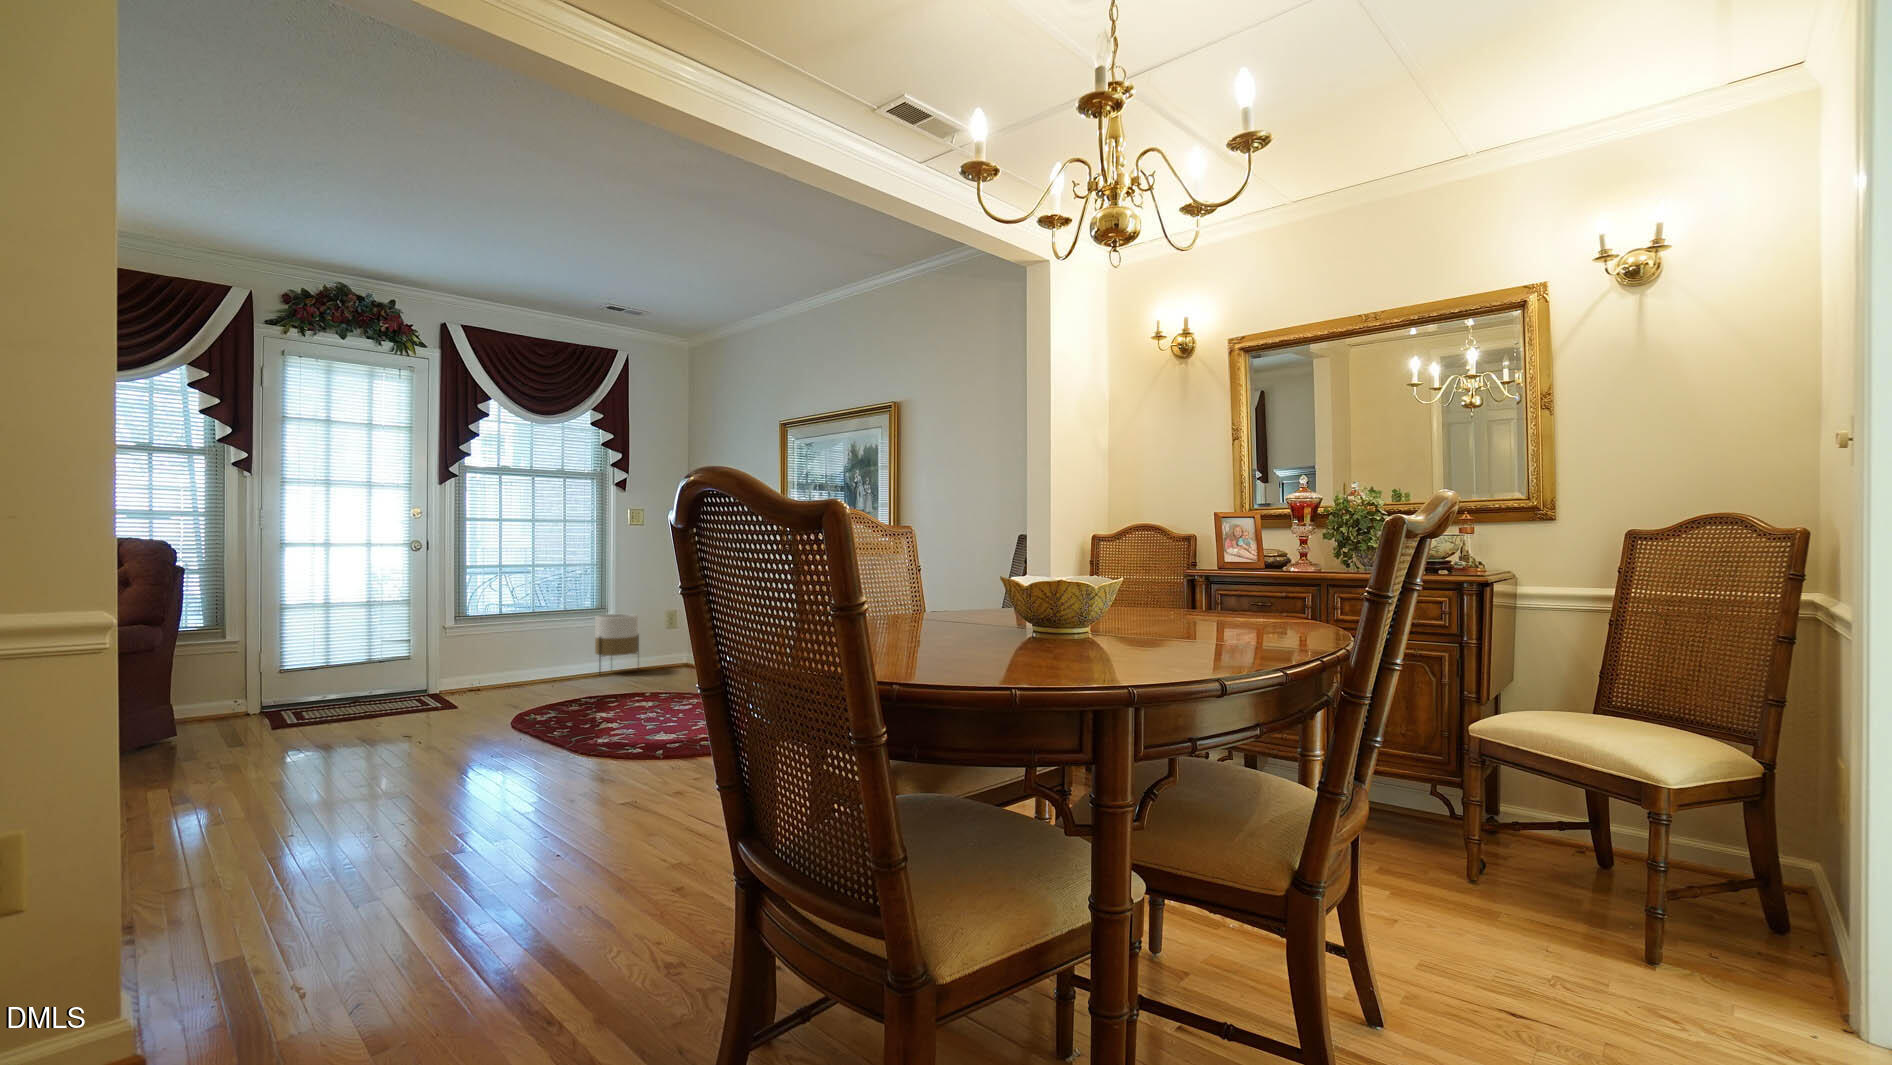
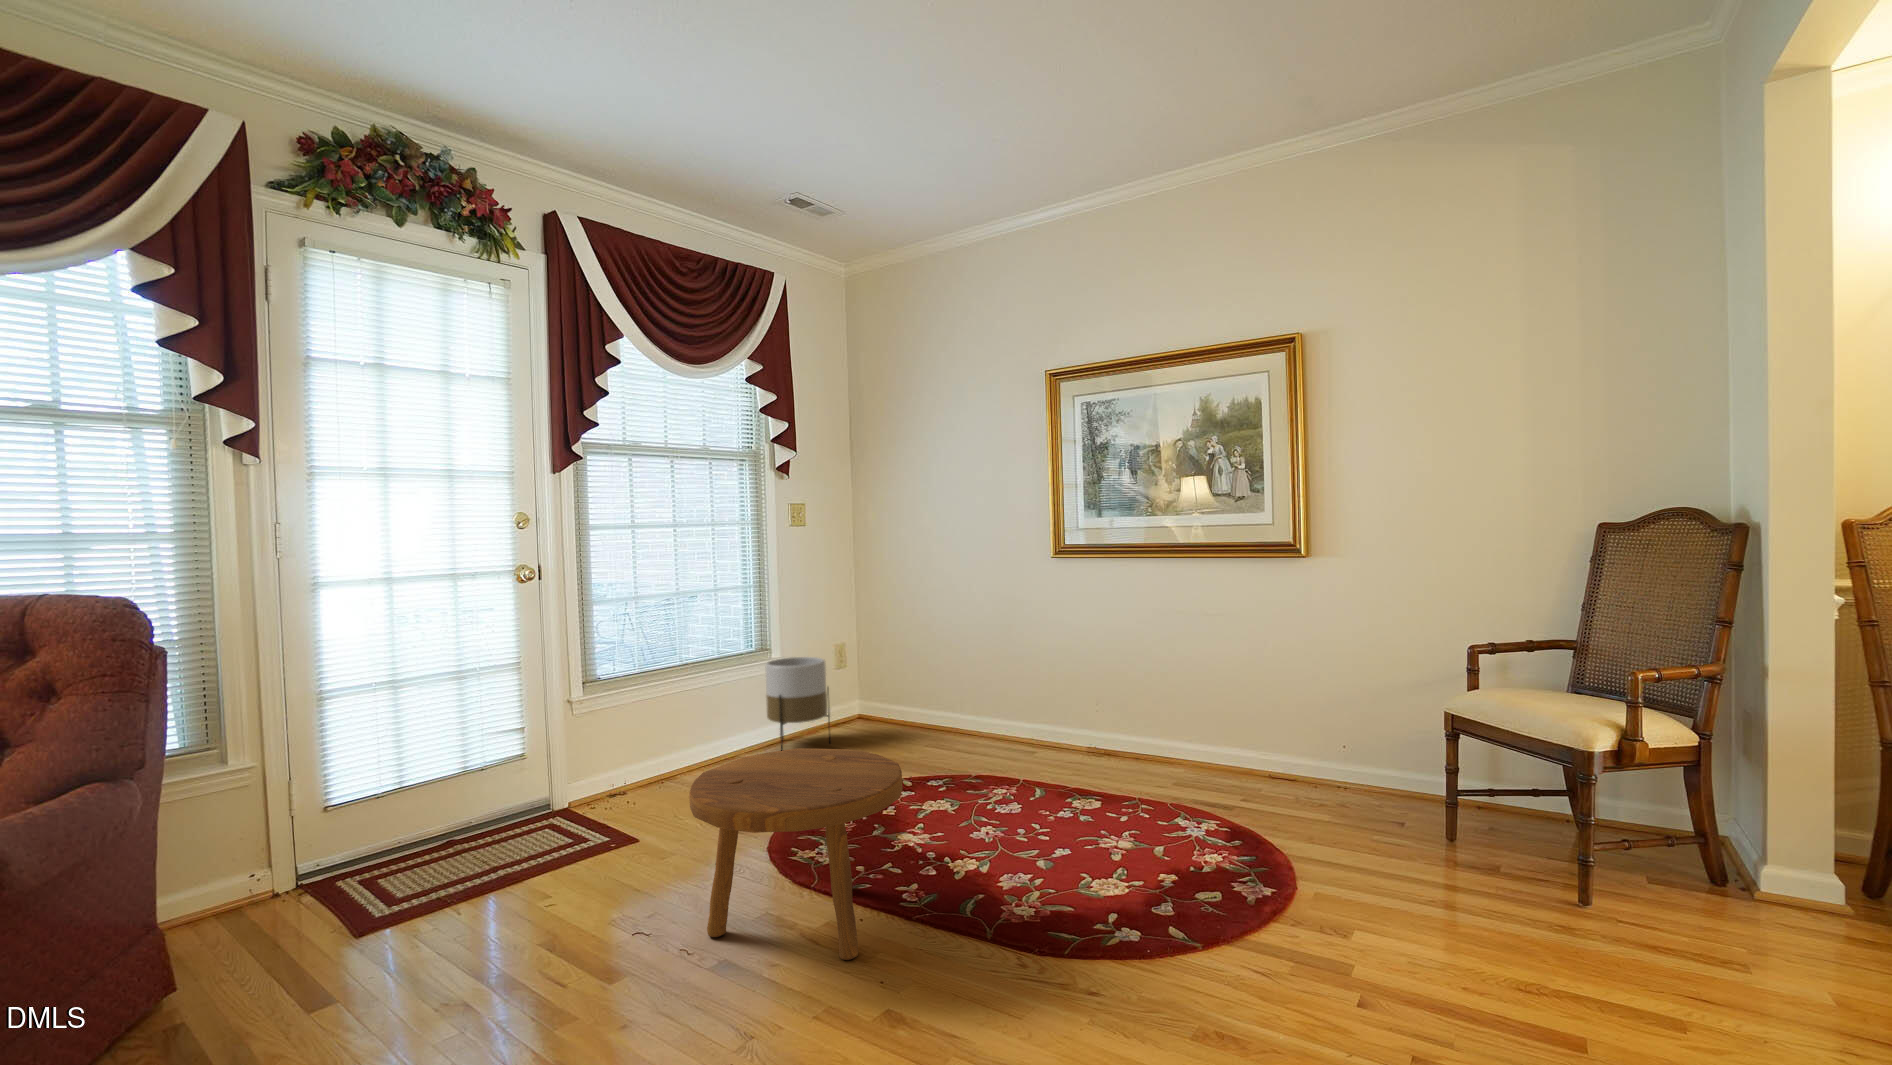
footstool: none [435,645,564,743] -> present [689,748,902,960]

